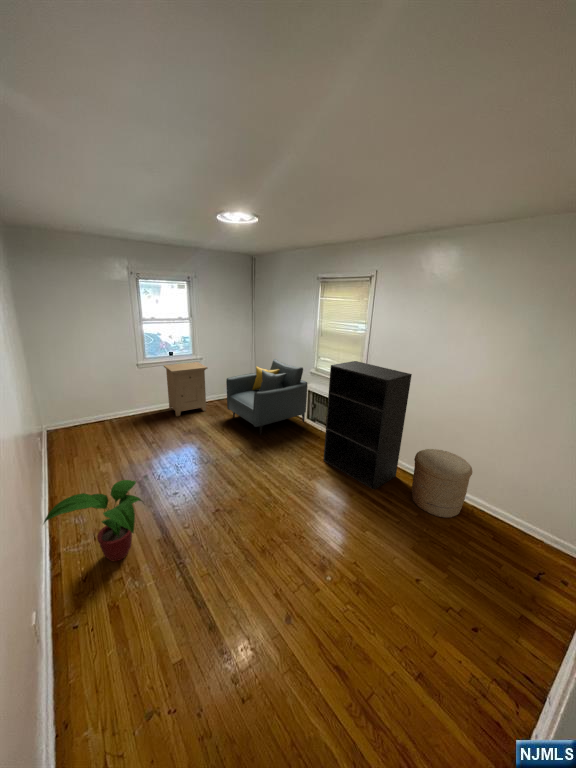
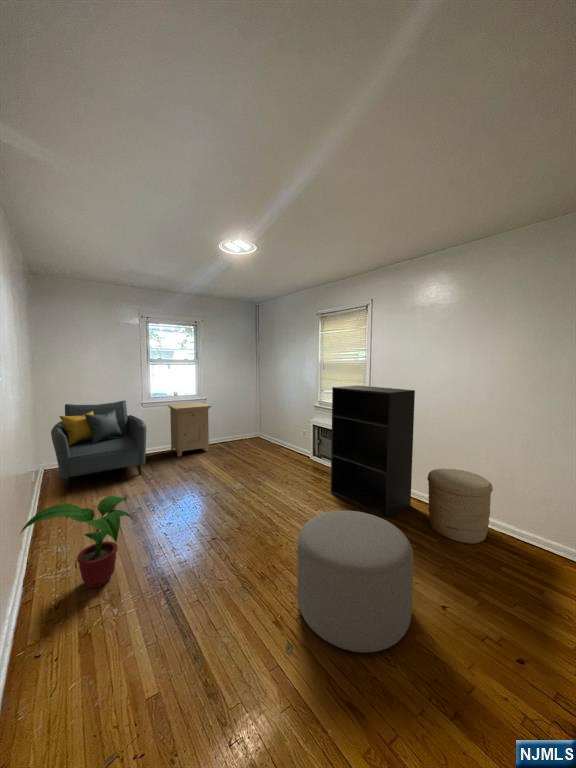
armchair: present [226,359,307,435] -> present [51,400,146,489]
ottoman: none [295,499,397,623] -> present [297,510,414,653]

